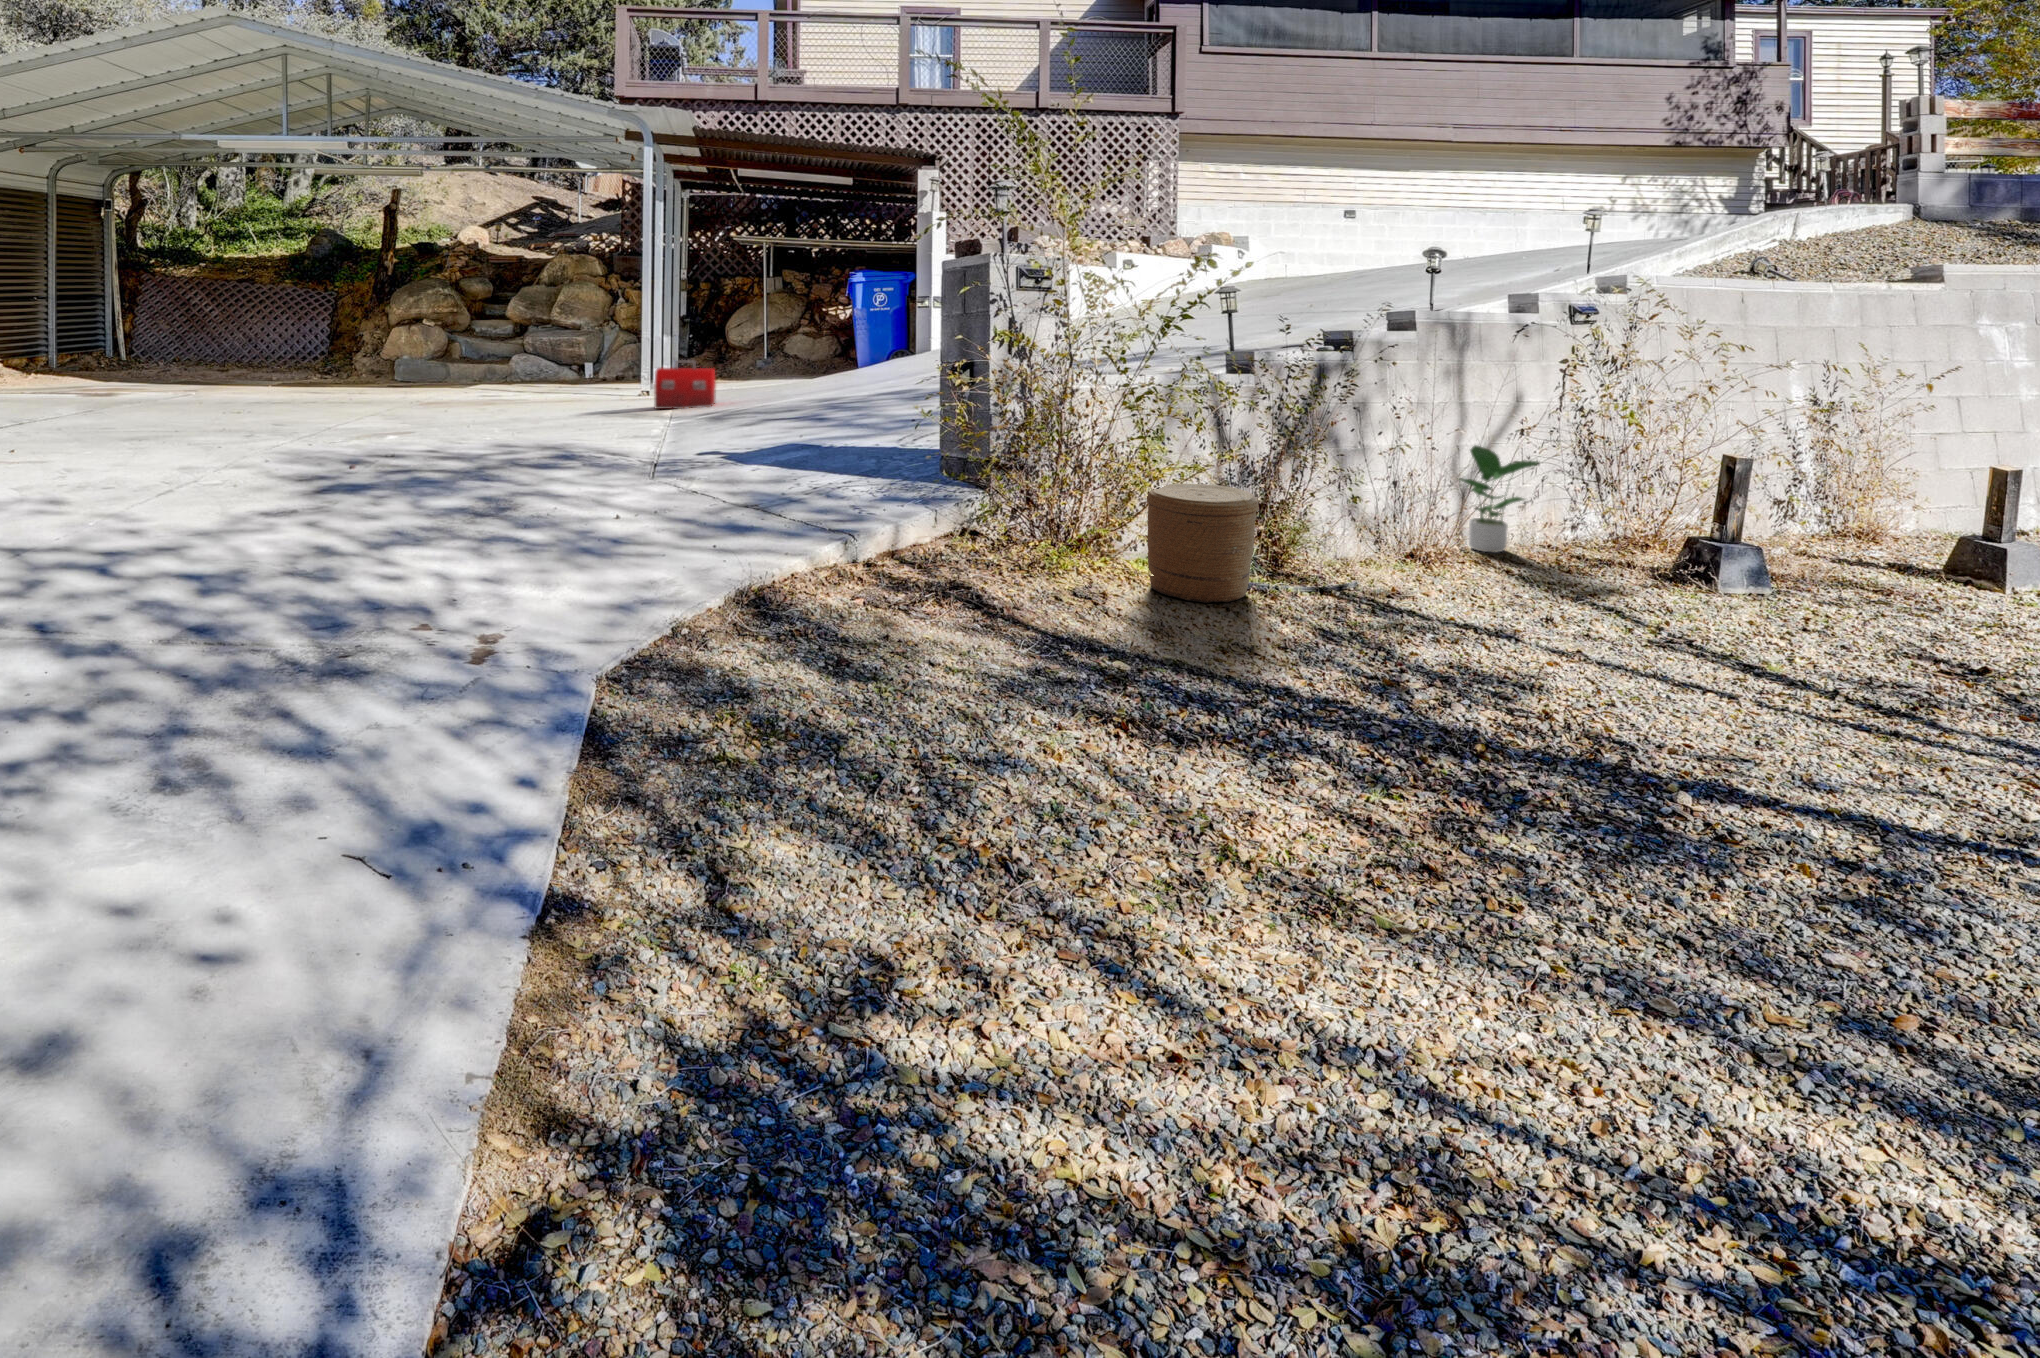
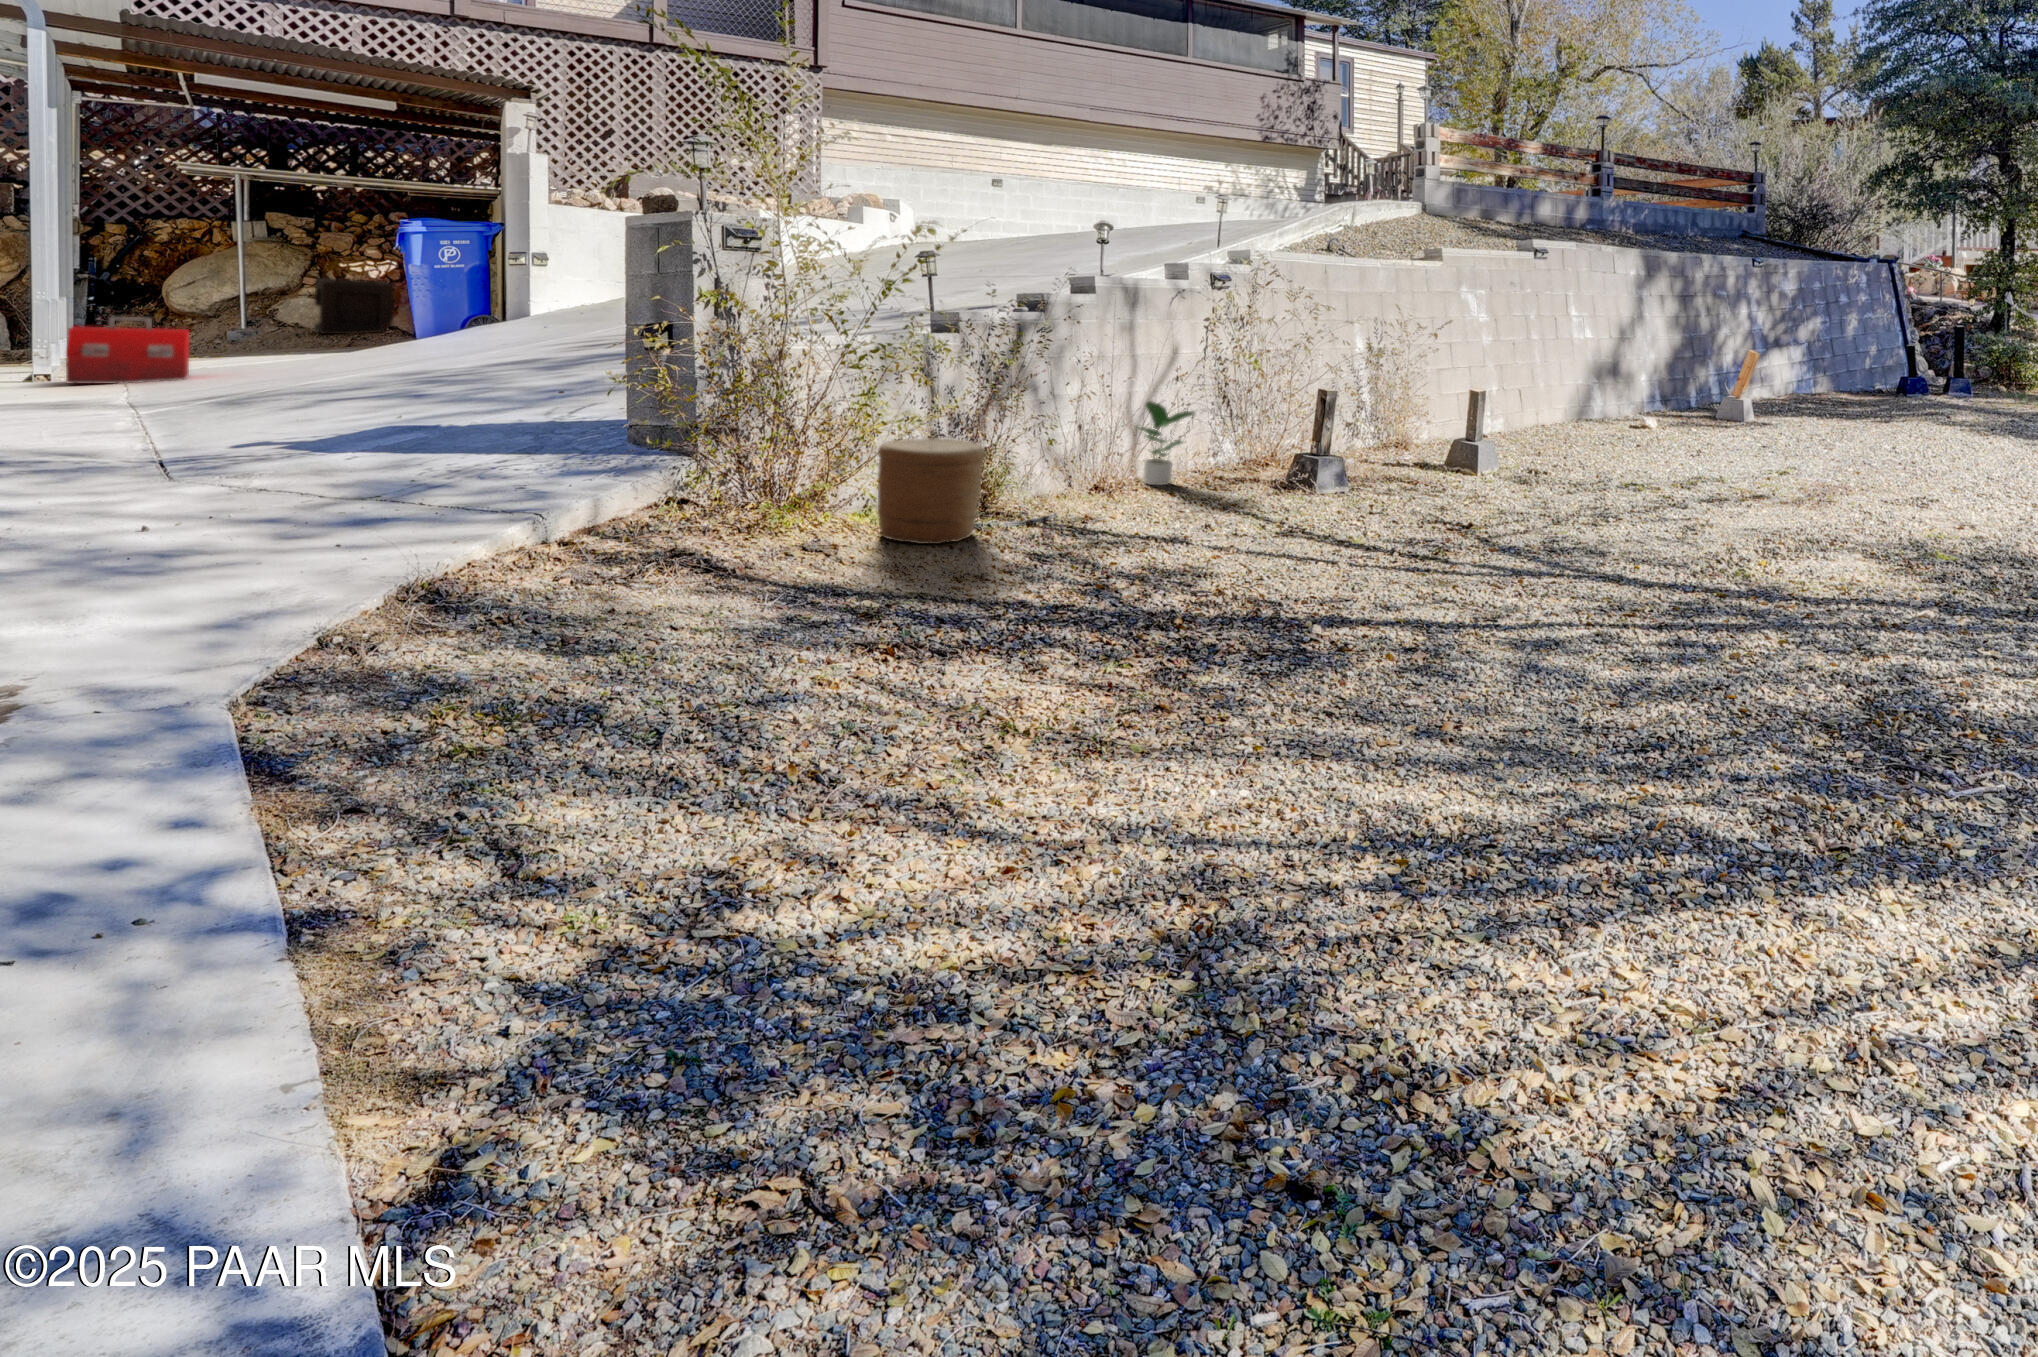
wooden crate: none [798,324,842,368] -> present [314,278,394,334]

